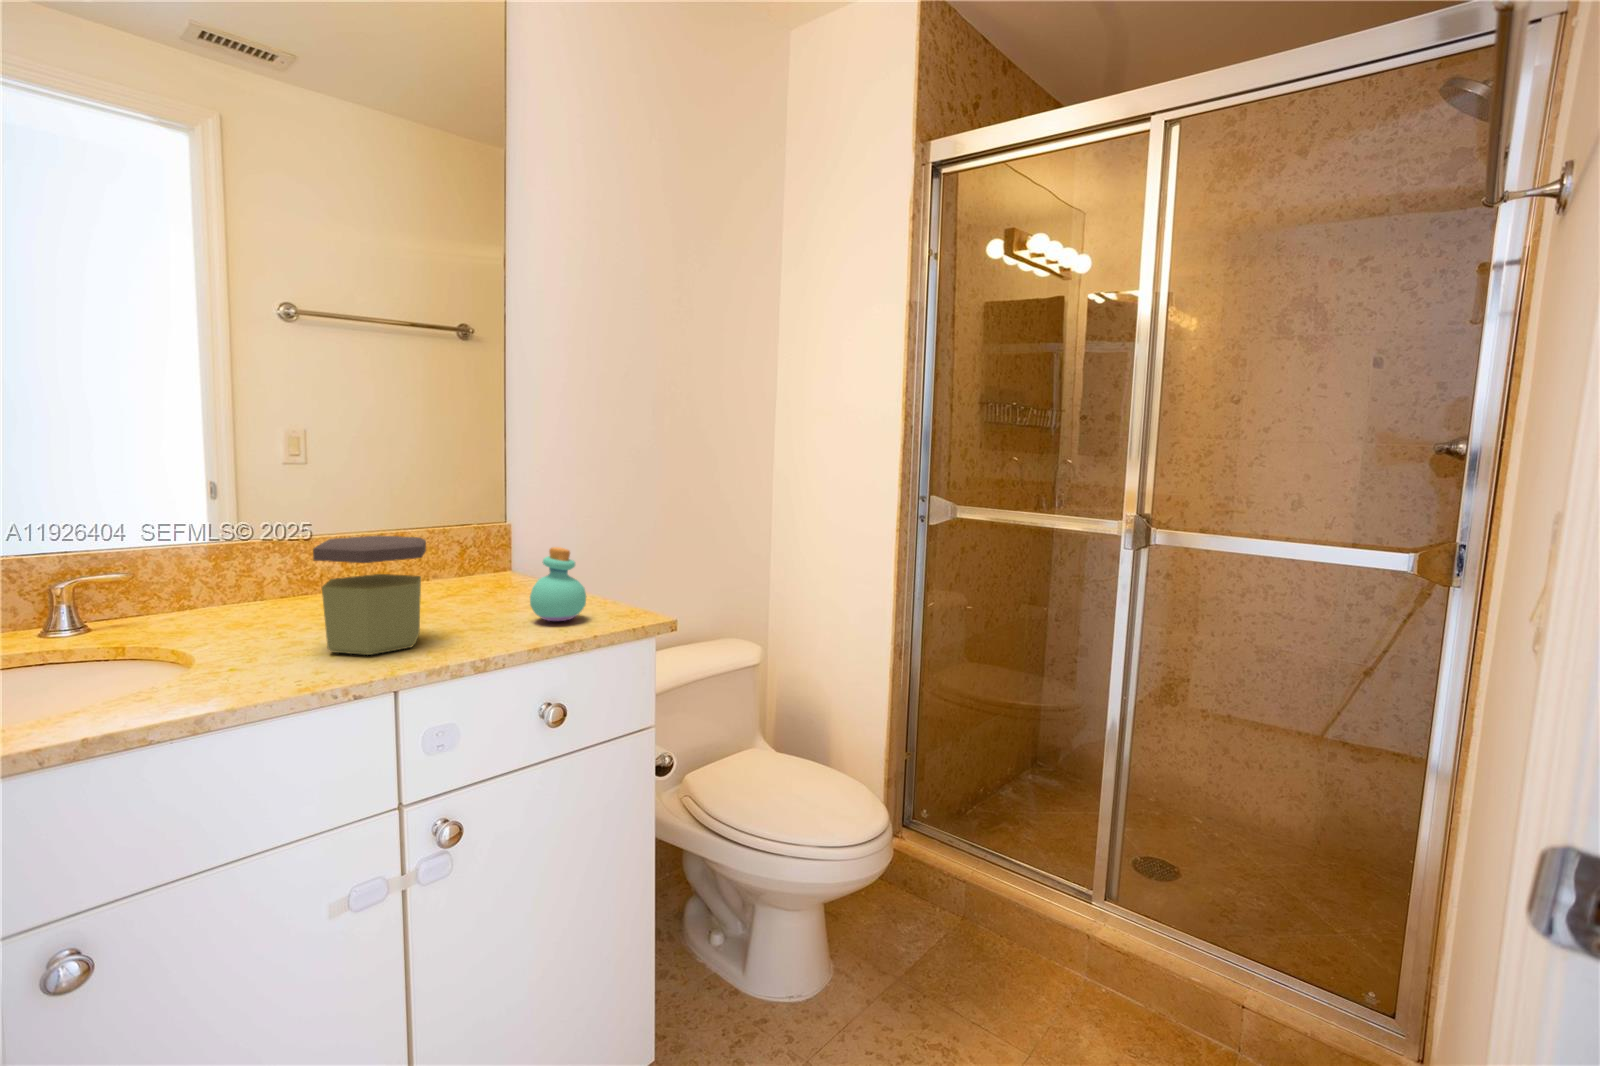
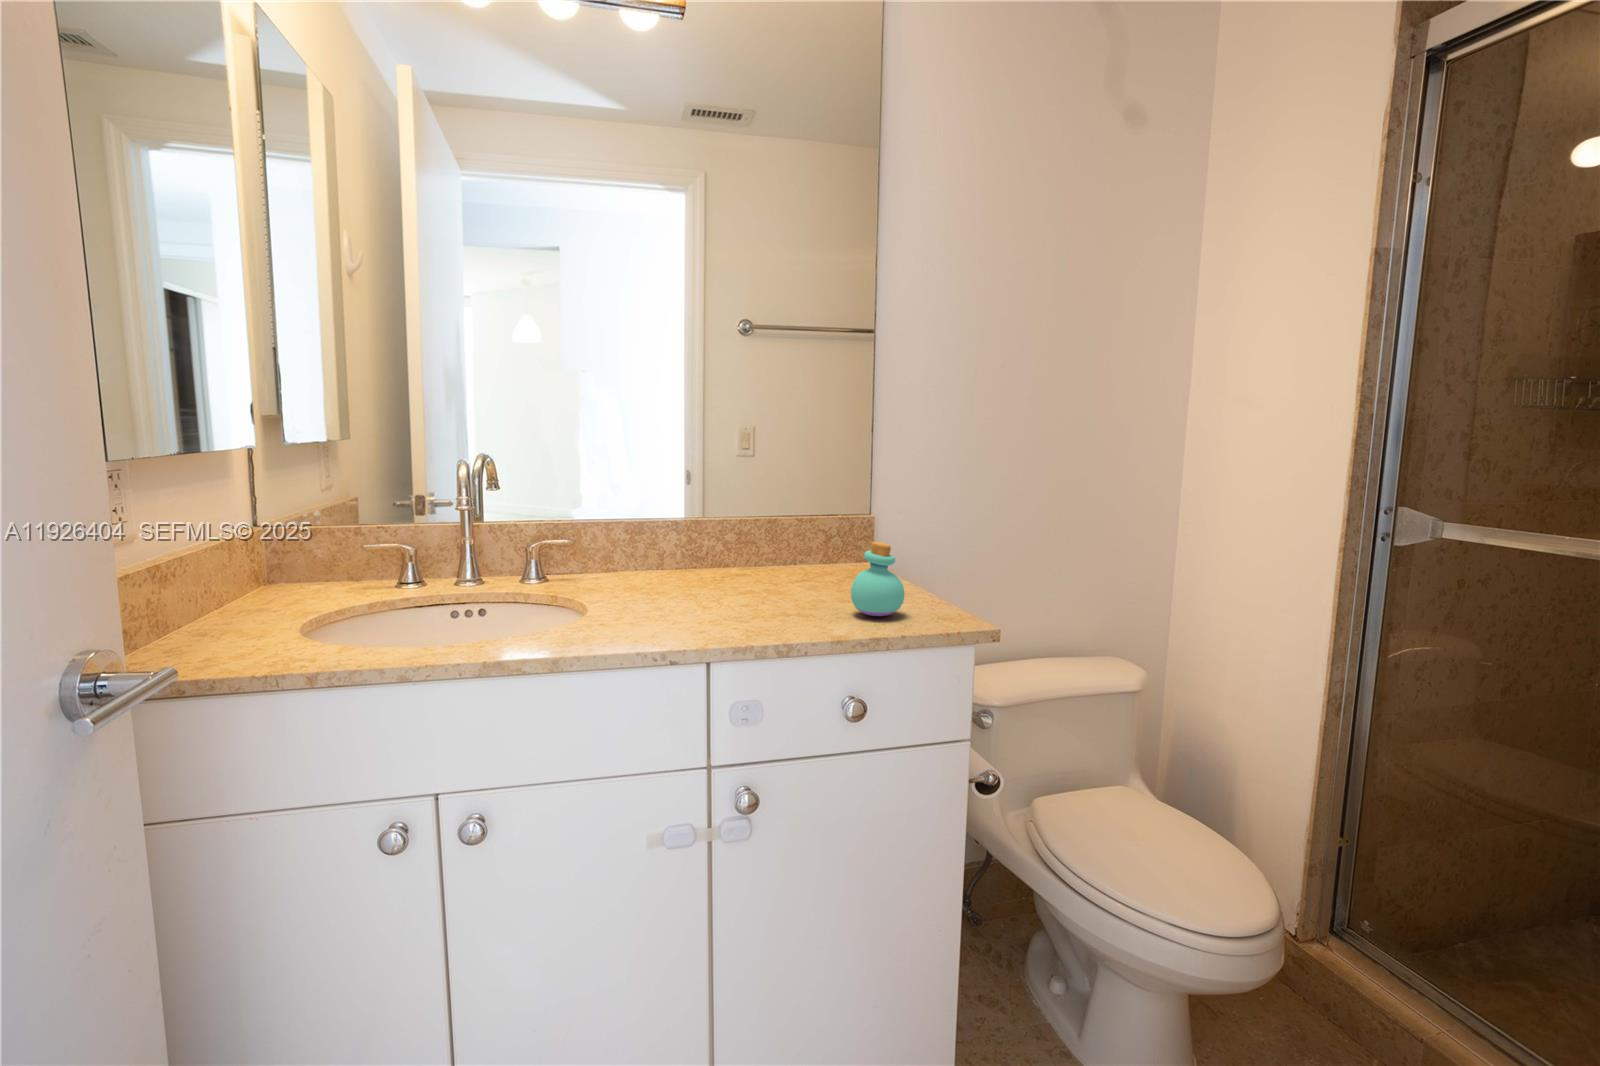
jar: present [313,536,426,655] -> none [665,521,759,626]

